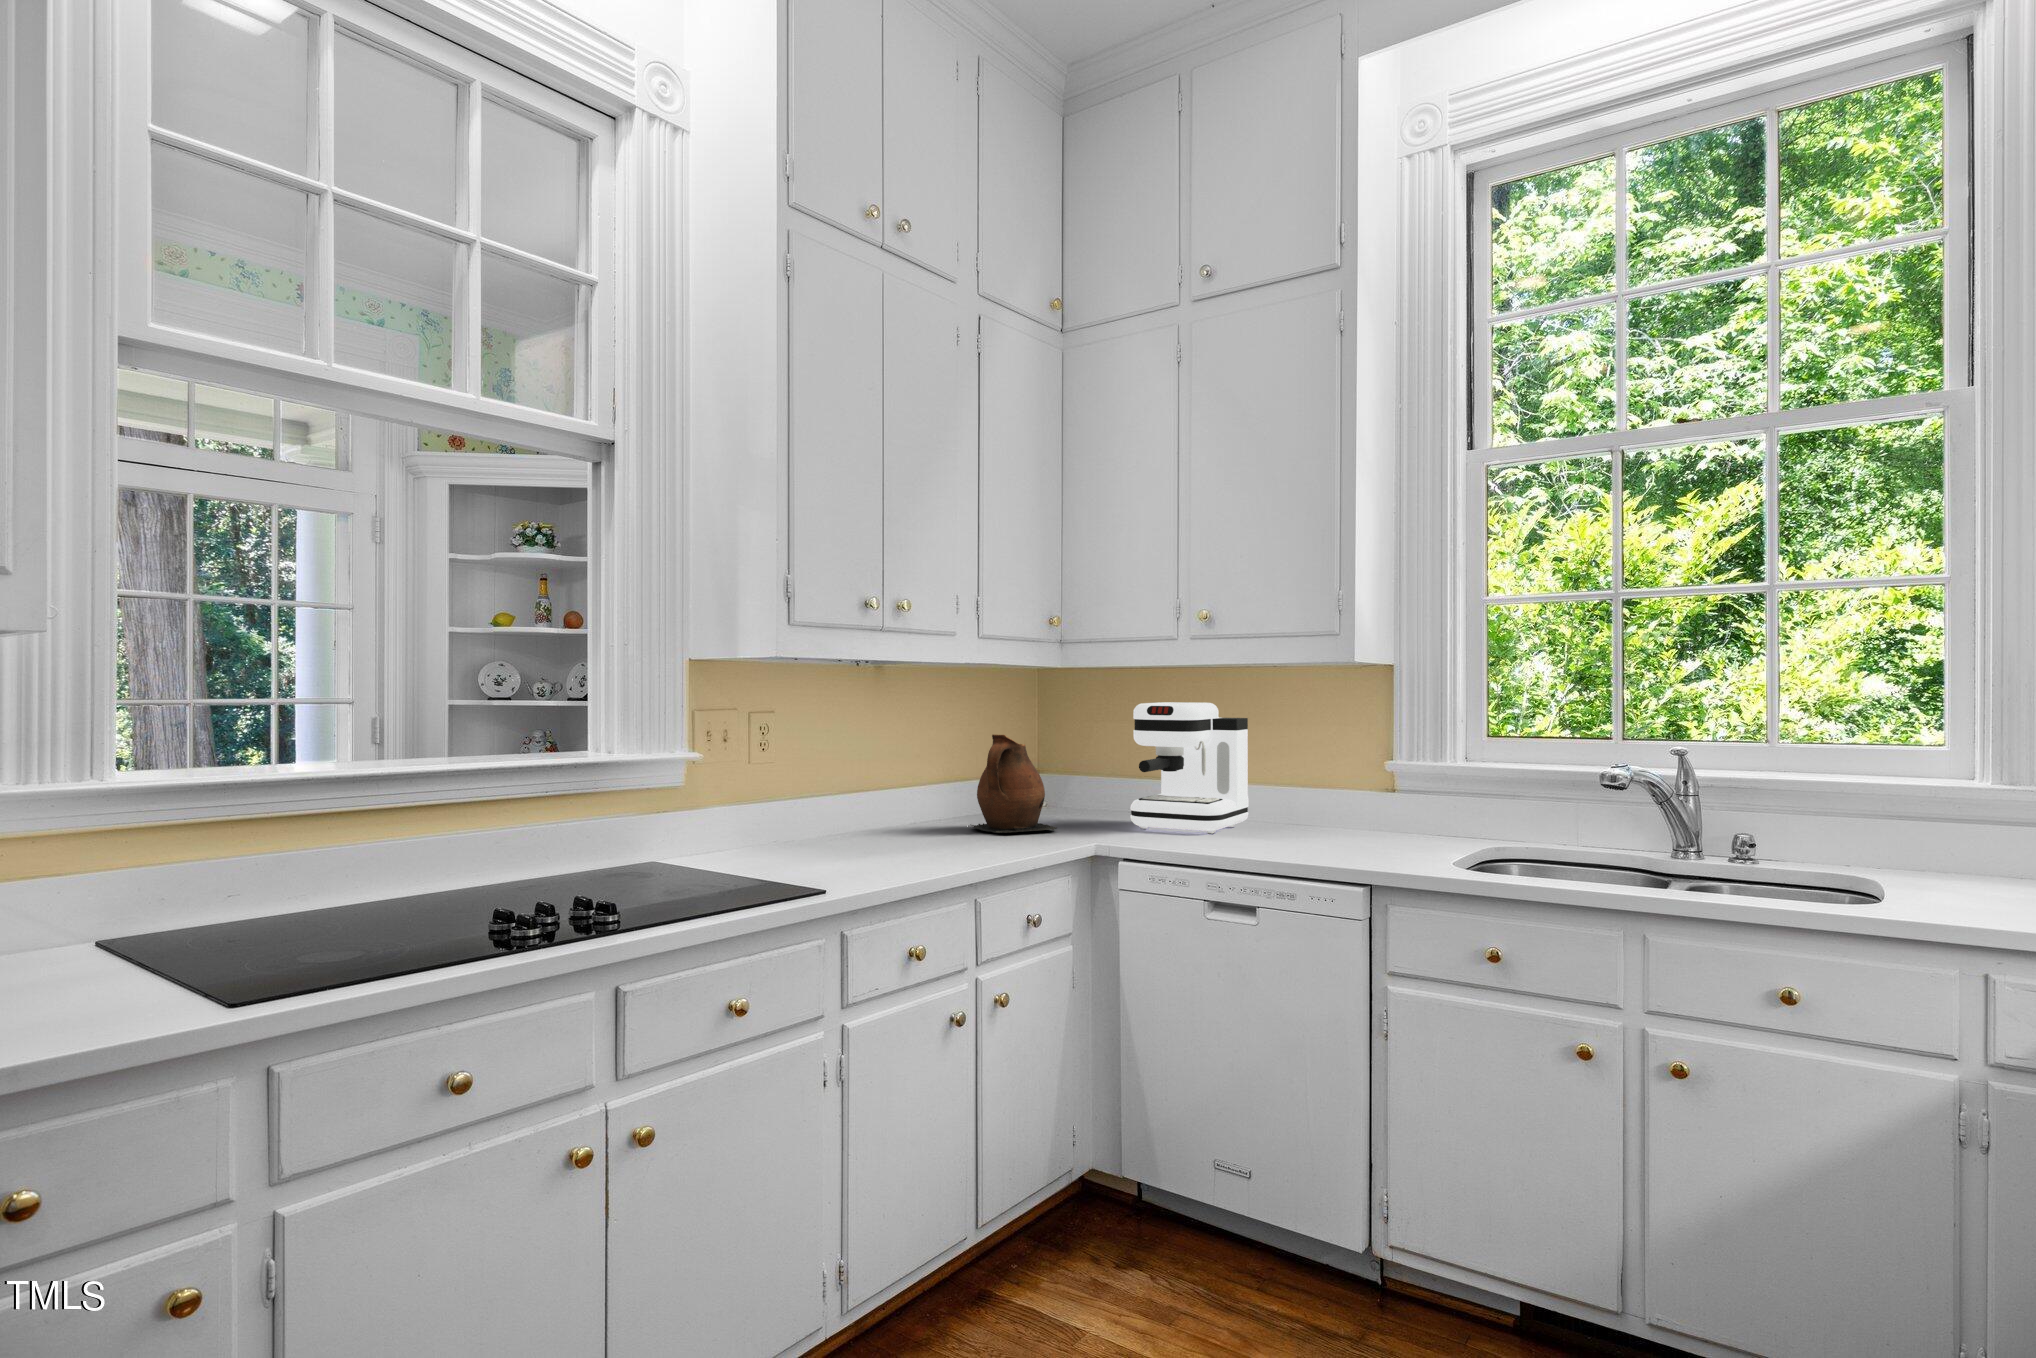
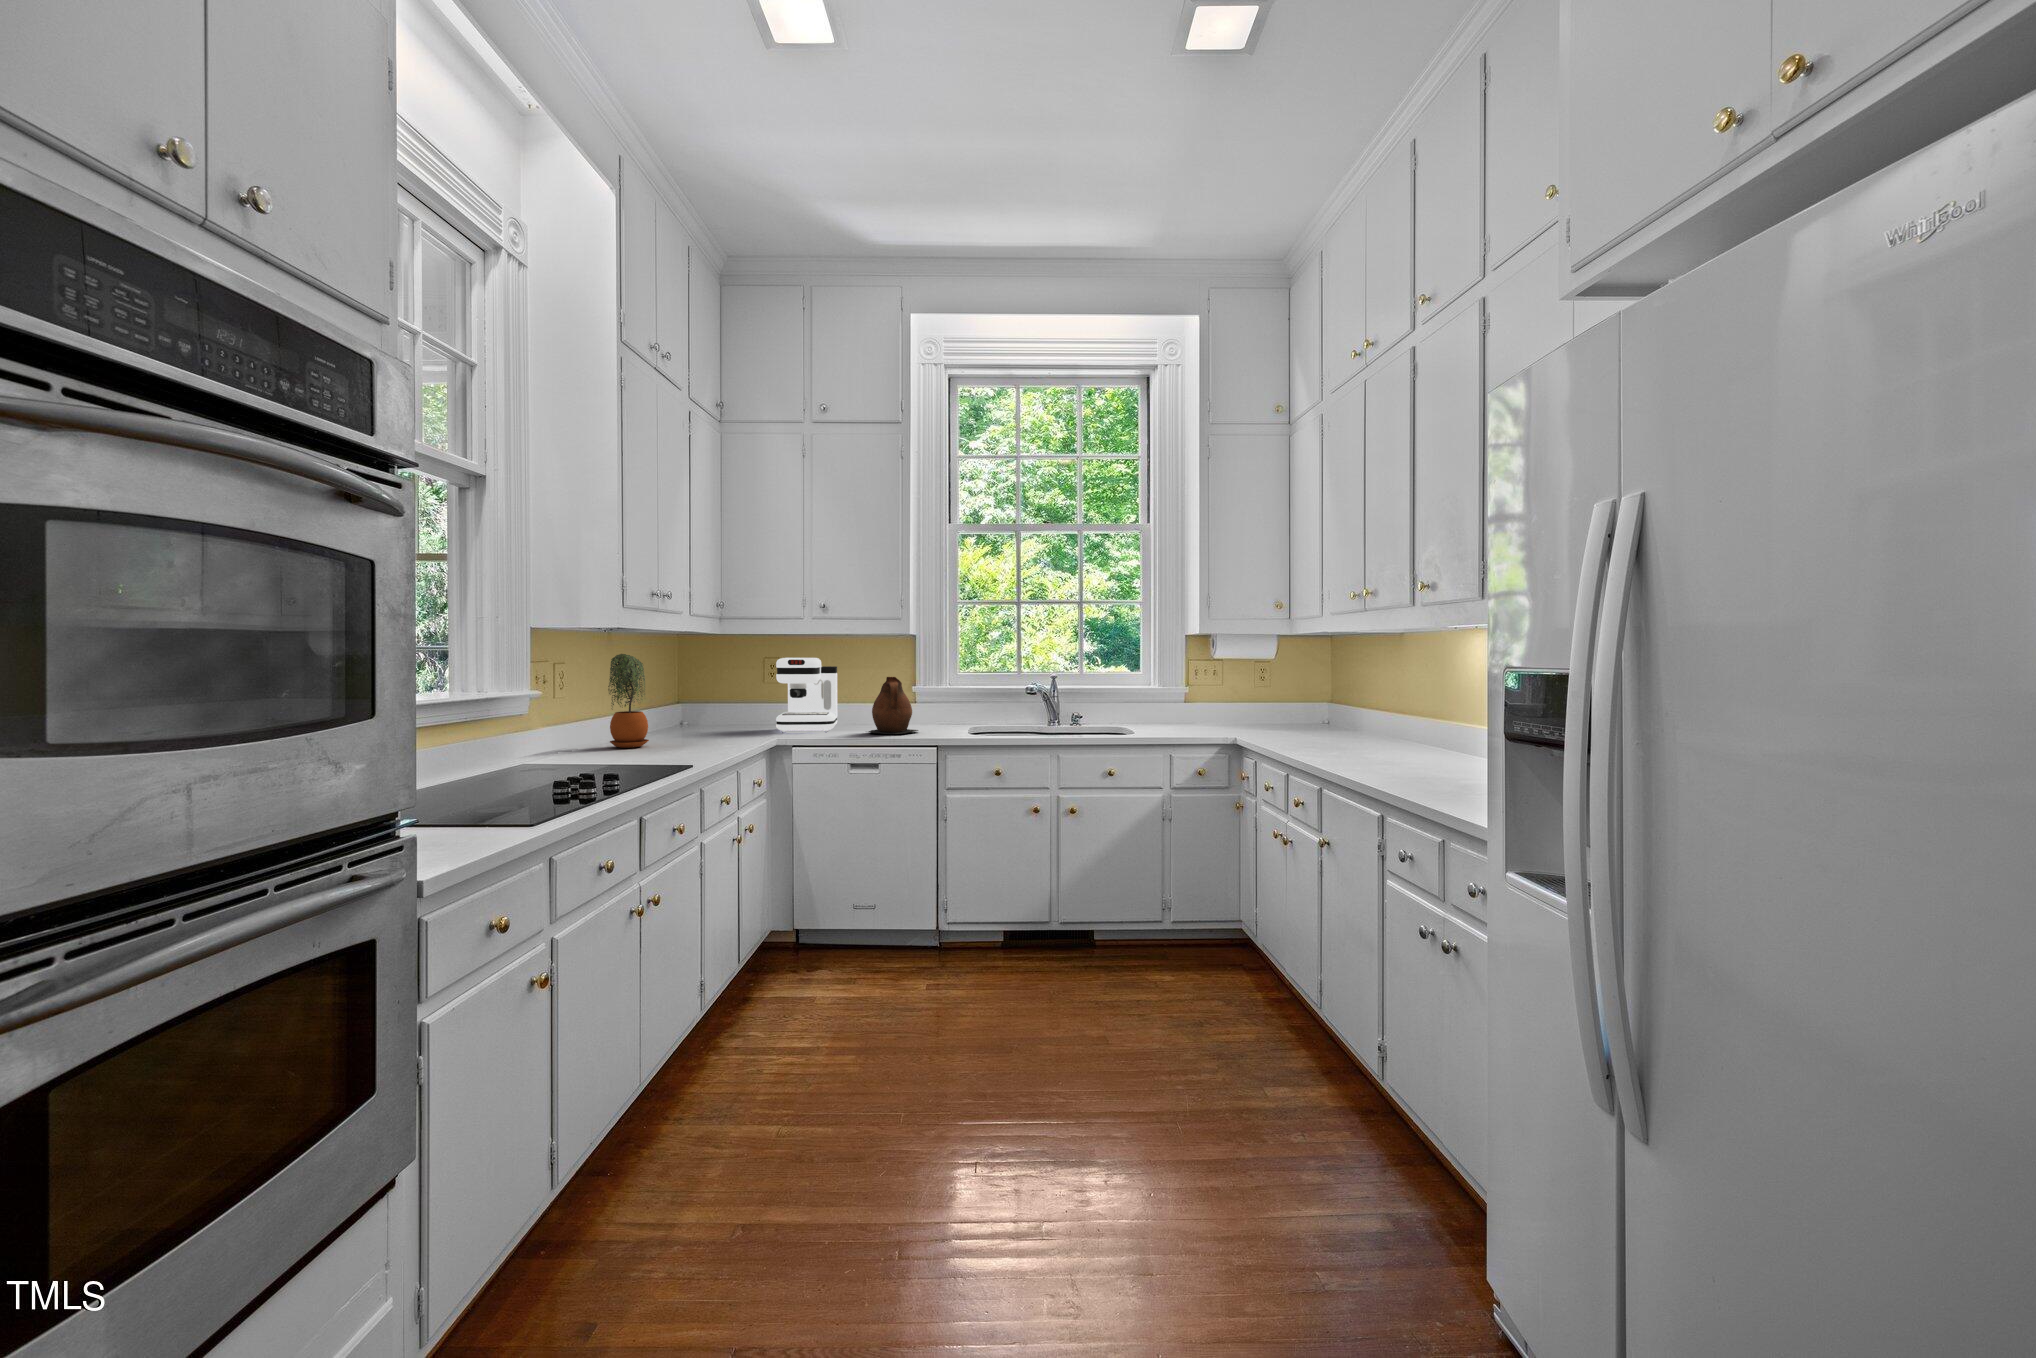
potted plant: none [829,695,892,842] -> present [608,654,649,748]
ceramic pitcher: present [972,734,1057,833] -> present [868,677,918,734]

